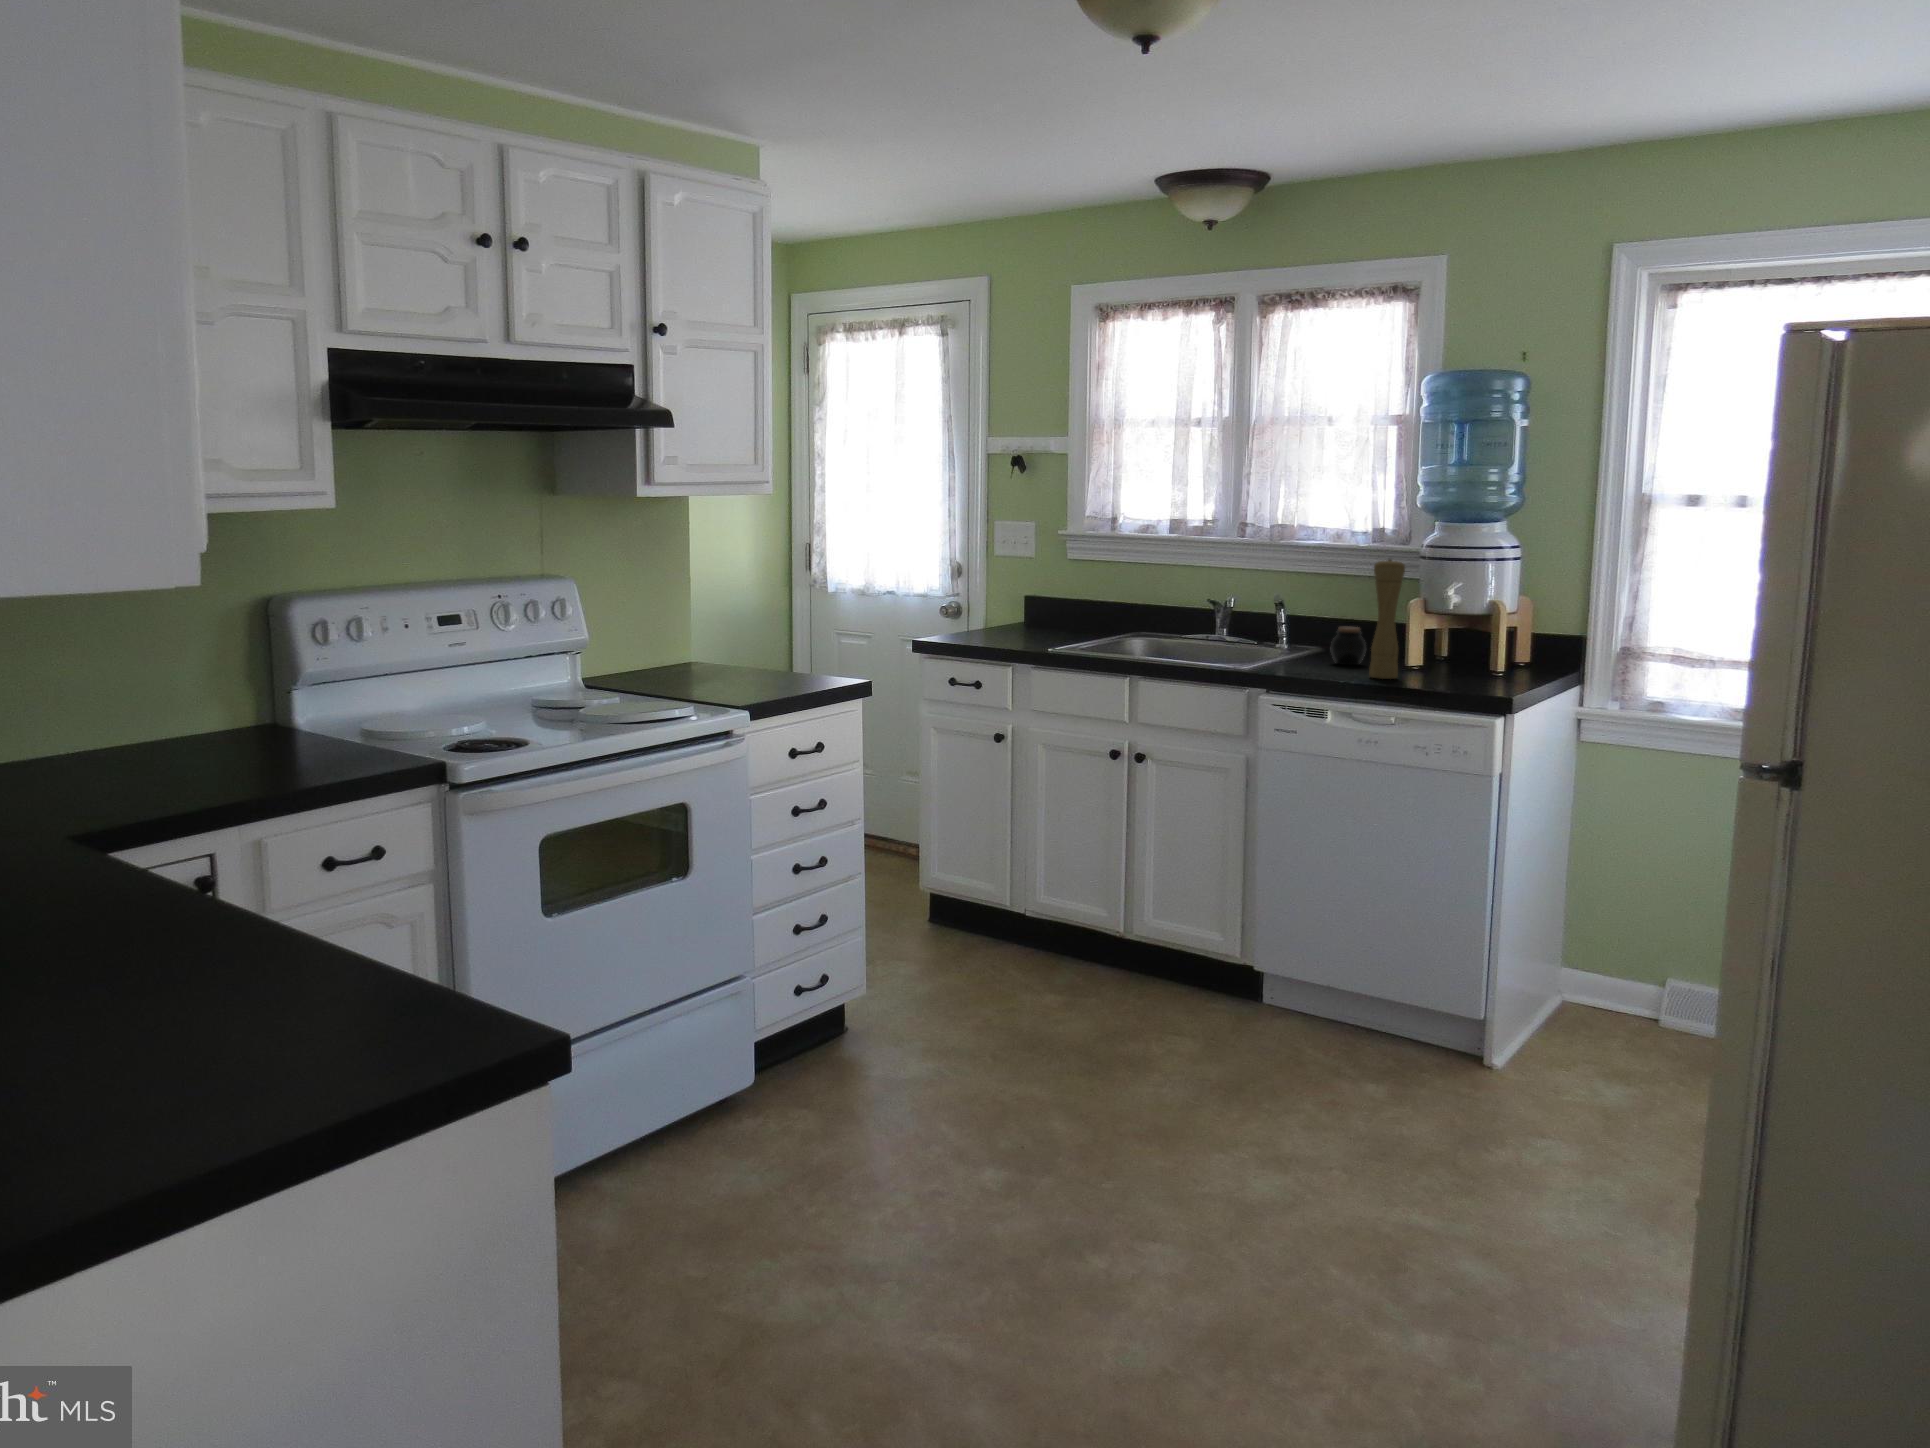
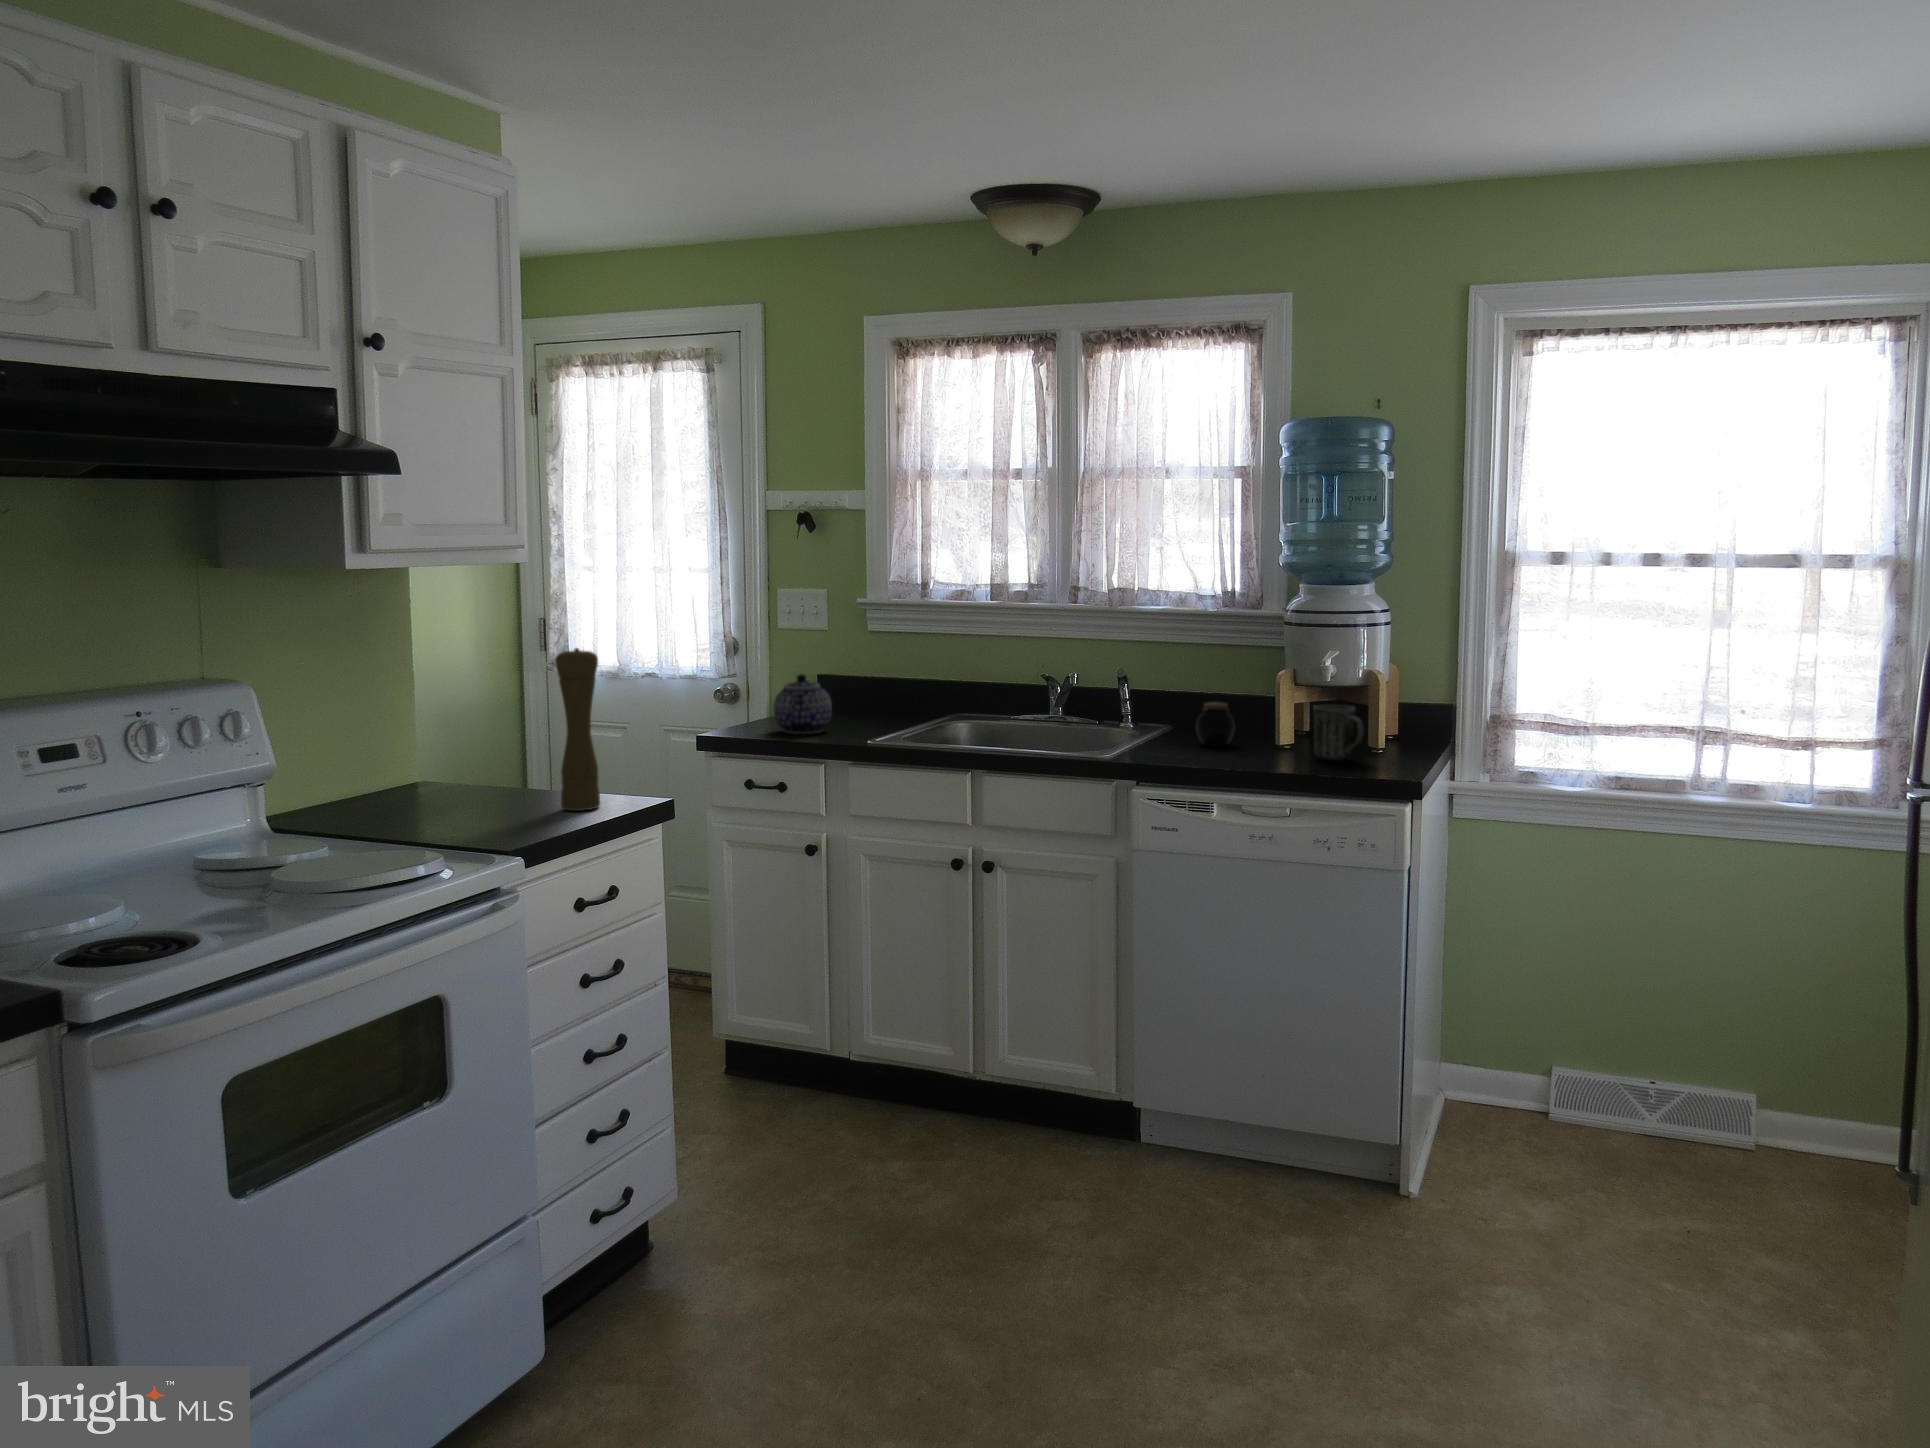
pepper mill: present [1369,559,1405,679] -> present [555,648,600,811]
teapot: none [974,593,1023,642] -> present [773,674,832,734]
mug: none [1425,629,1469,679] -> present [1313,705,1364,760]

